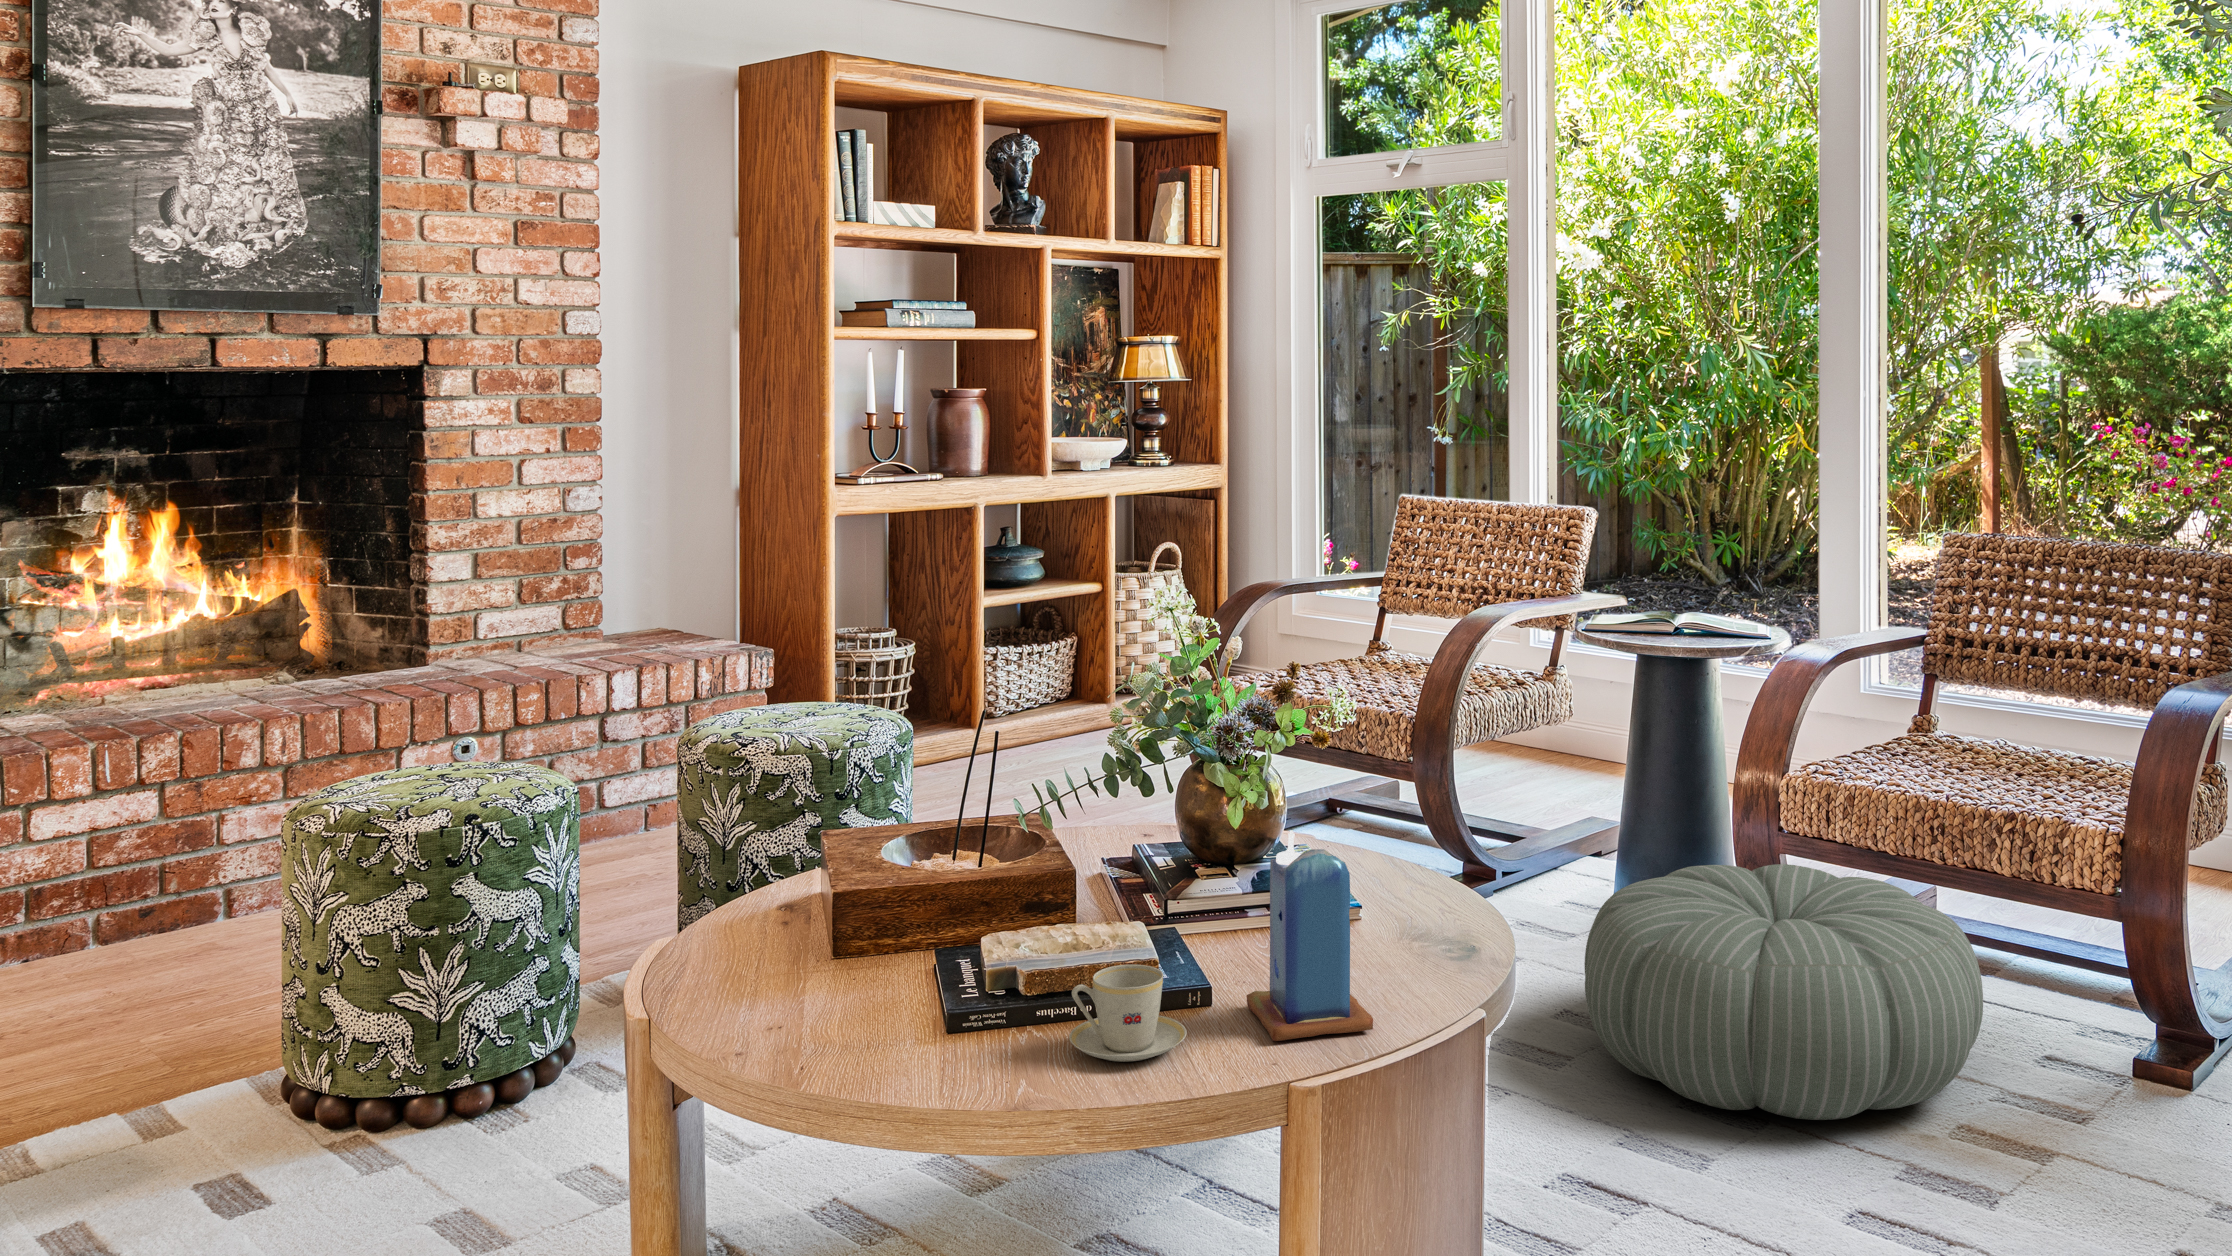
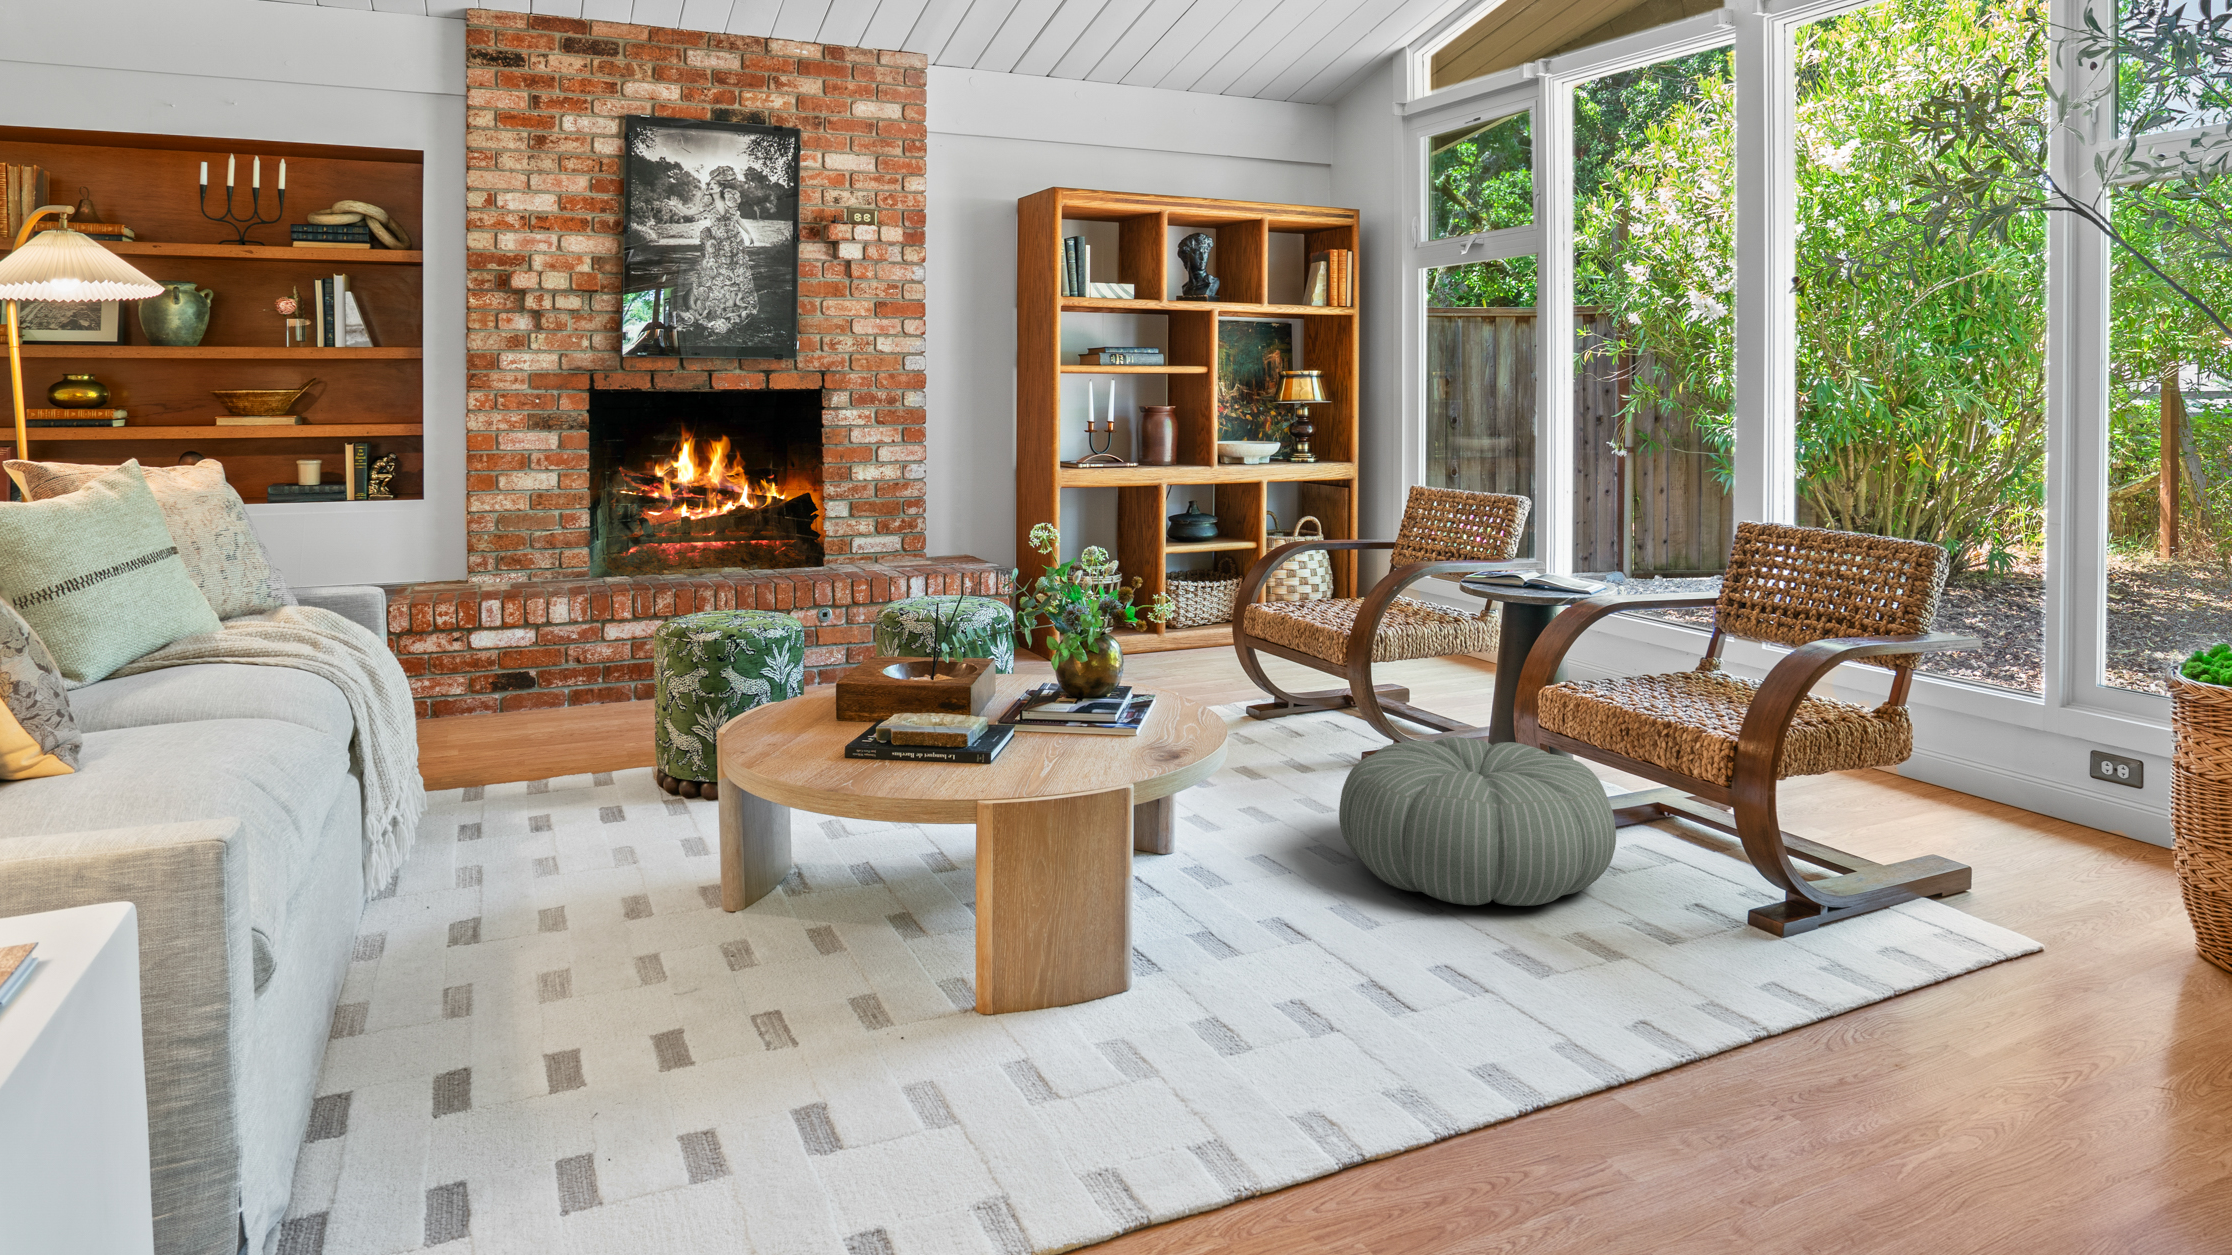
candle: present [1247,830,1373,1041] -> none [987,656,1054,772]
teacup: present [1069,965,1187,1062] -> none [882,720,947,769]

